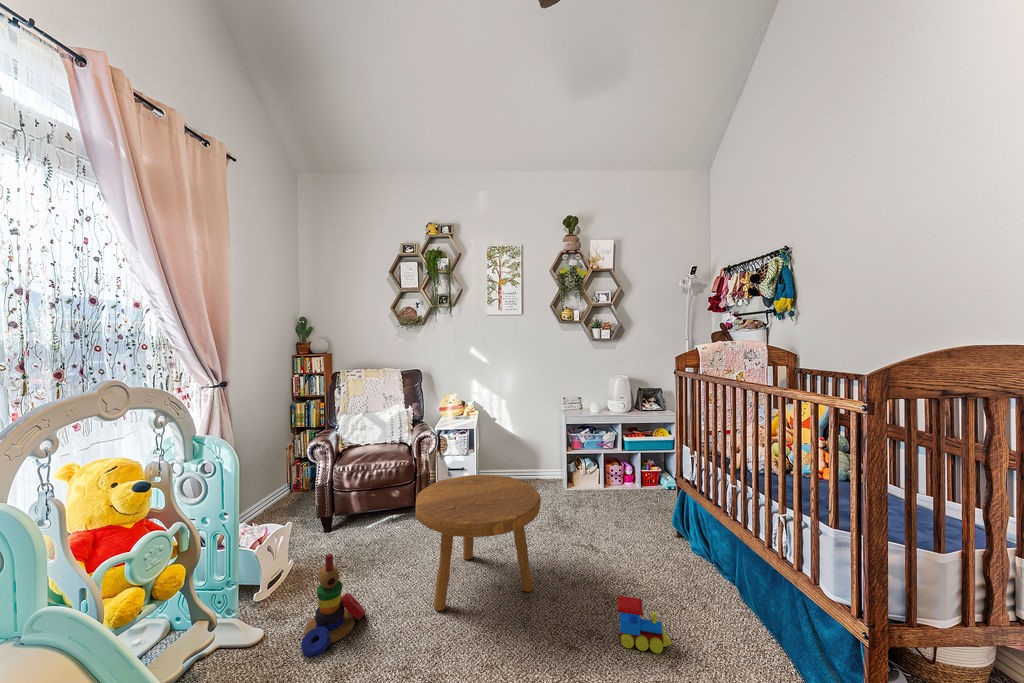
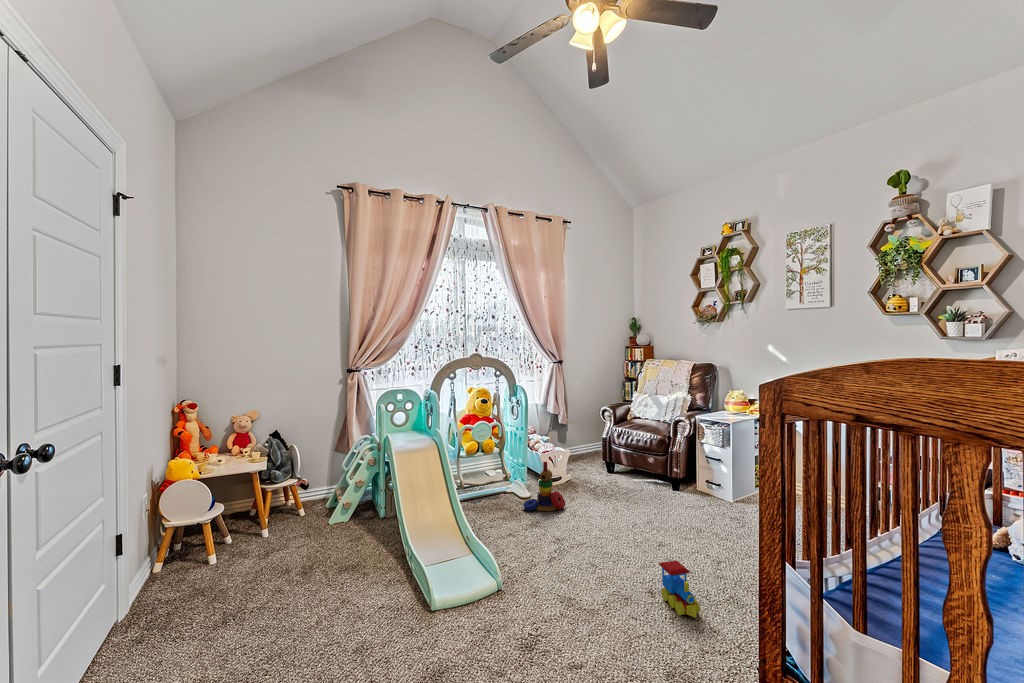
footstool: present [415,475,541,611] -> none [589,446,692,549]

